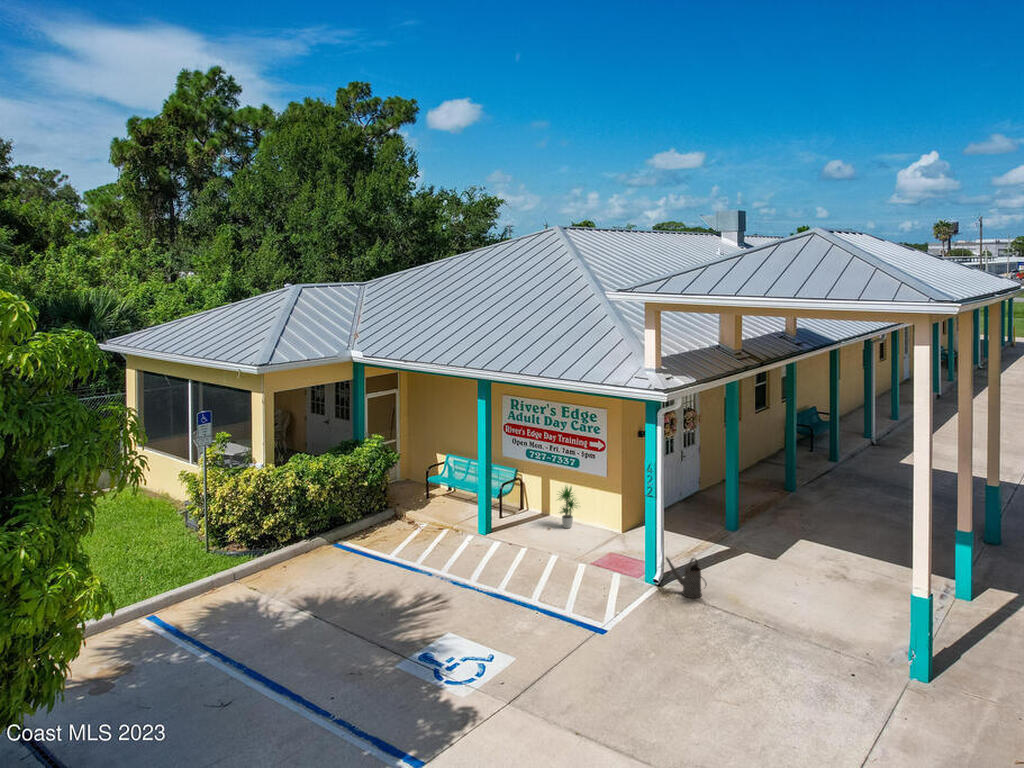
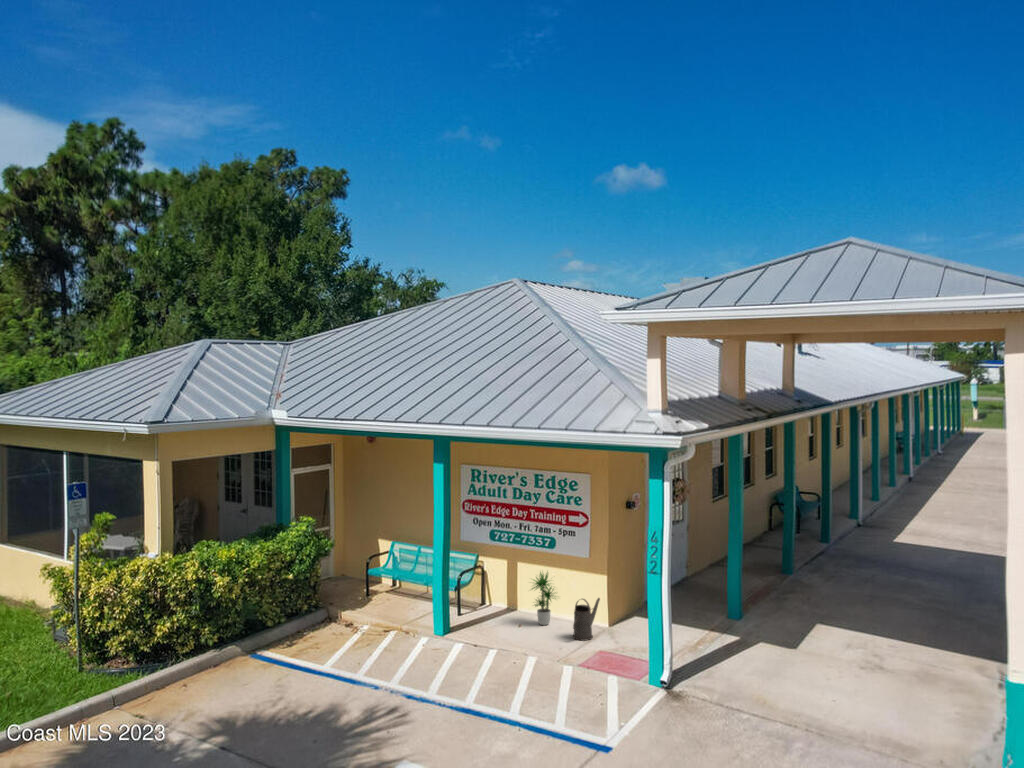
watering can: present [666,557,707,598] -> present [573,598,600,641]

